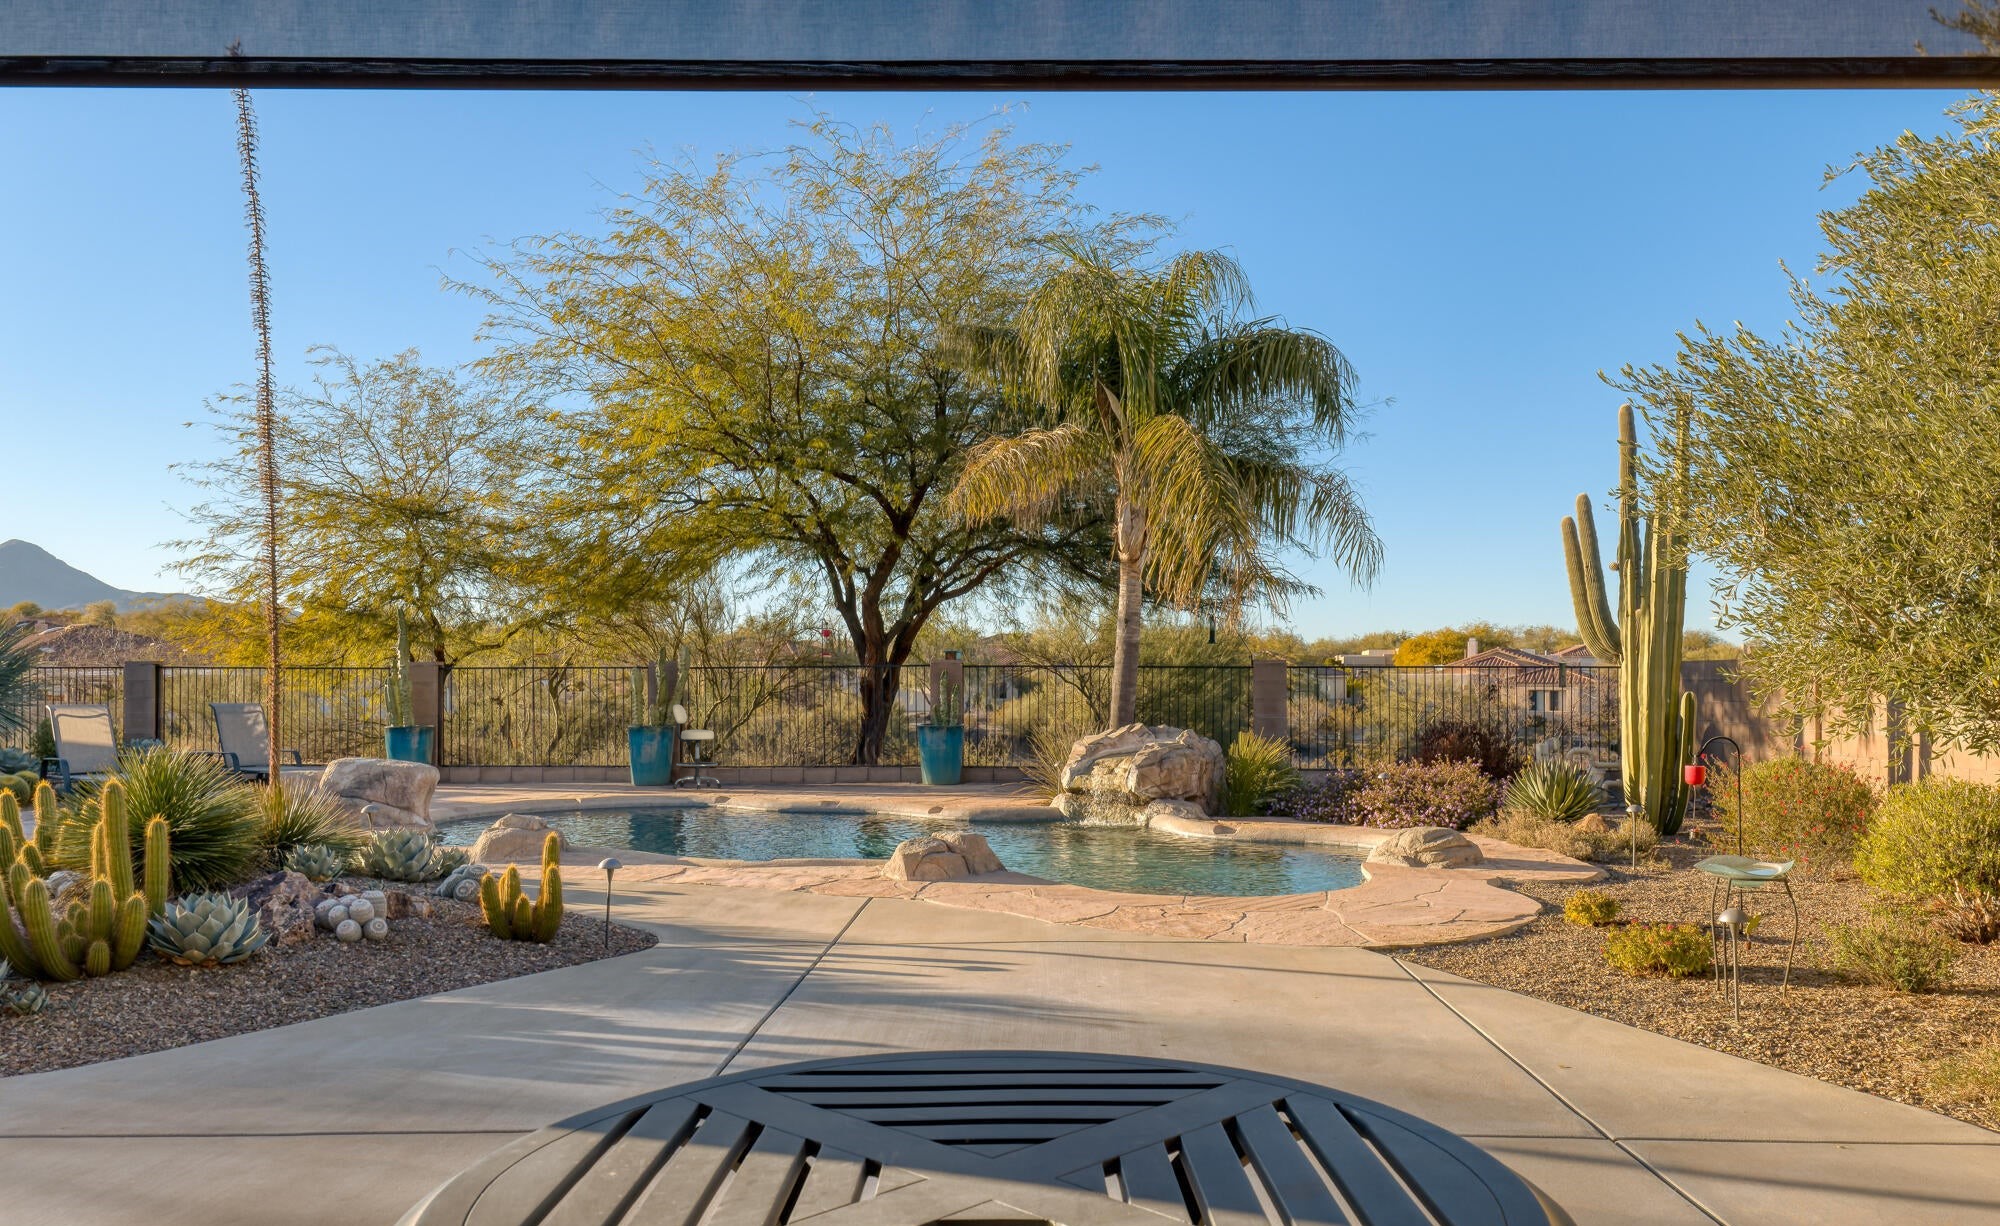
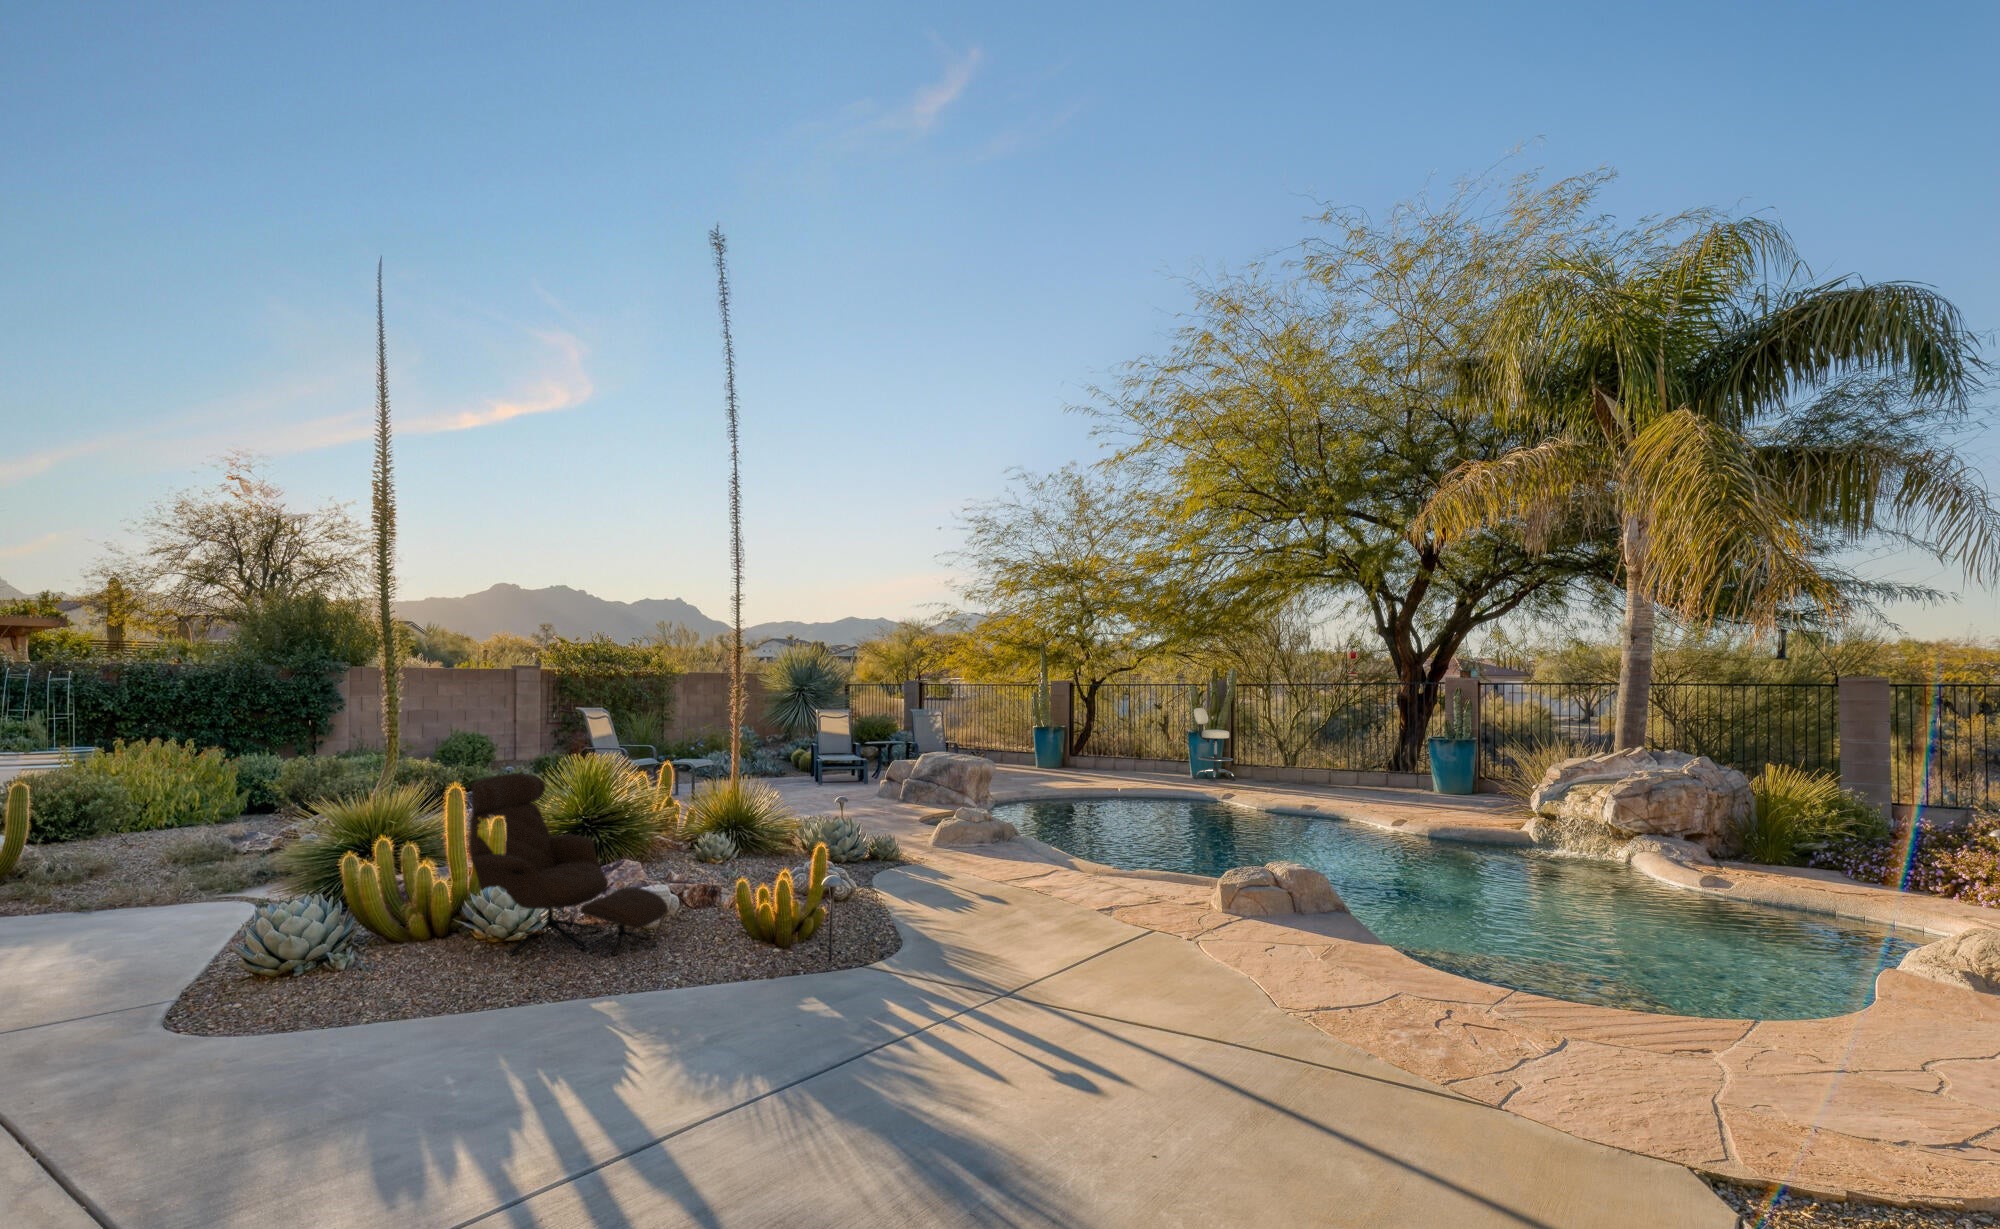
lounge chair: none [79,771,359,1007] -> present [469,773,668,956]

